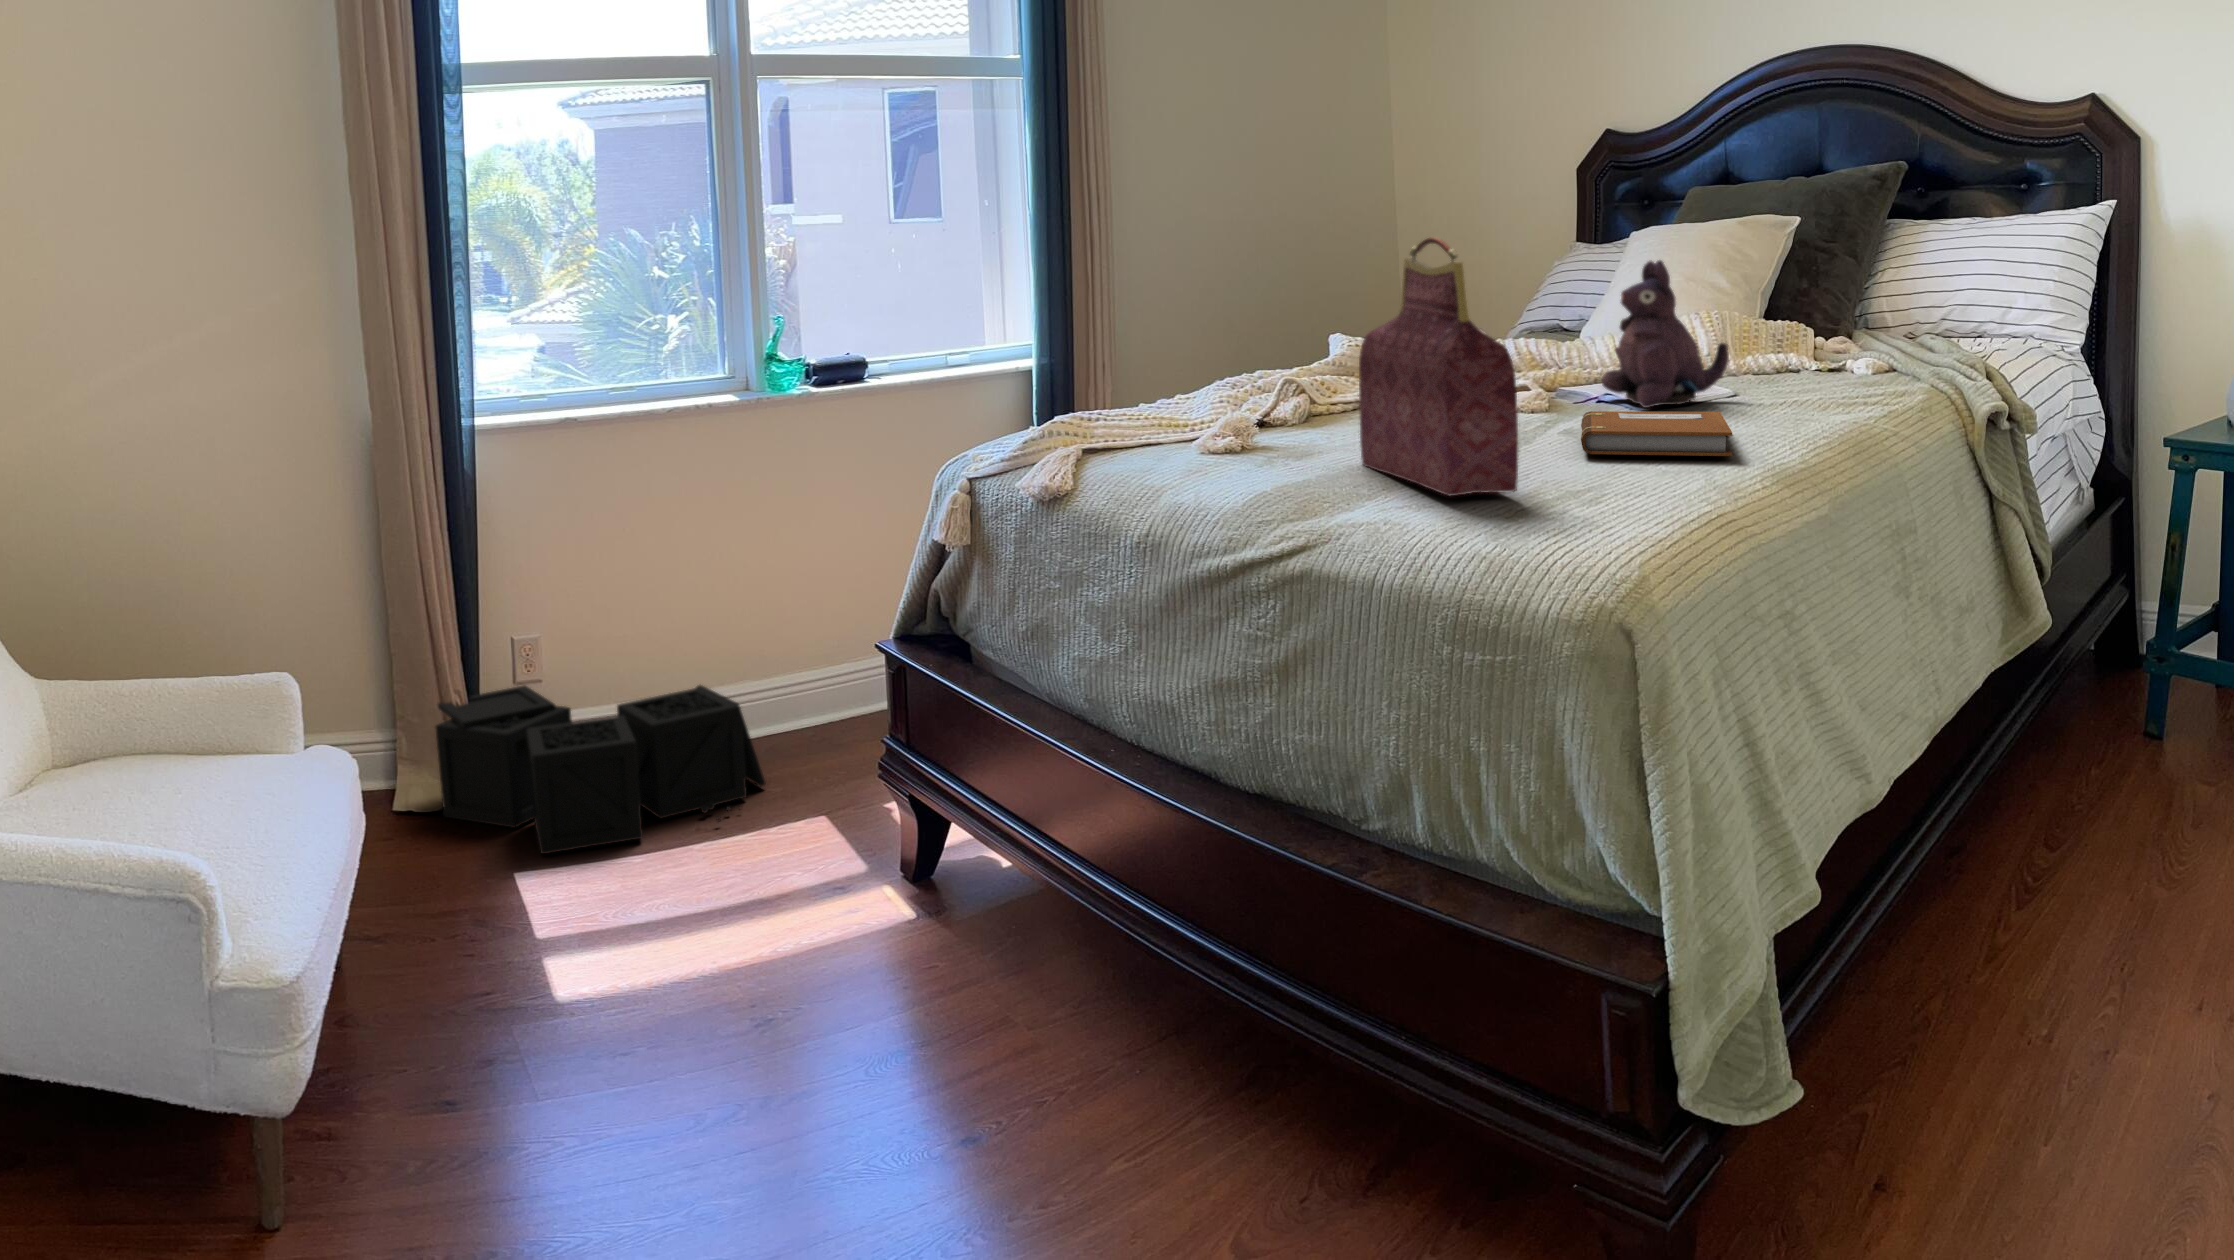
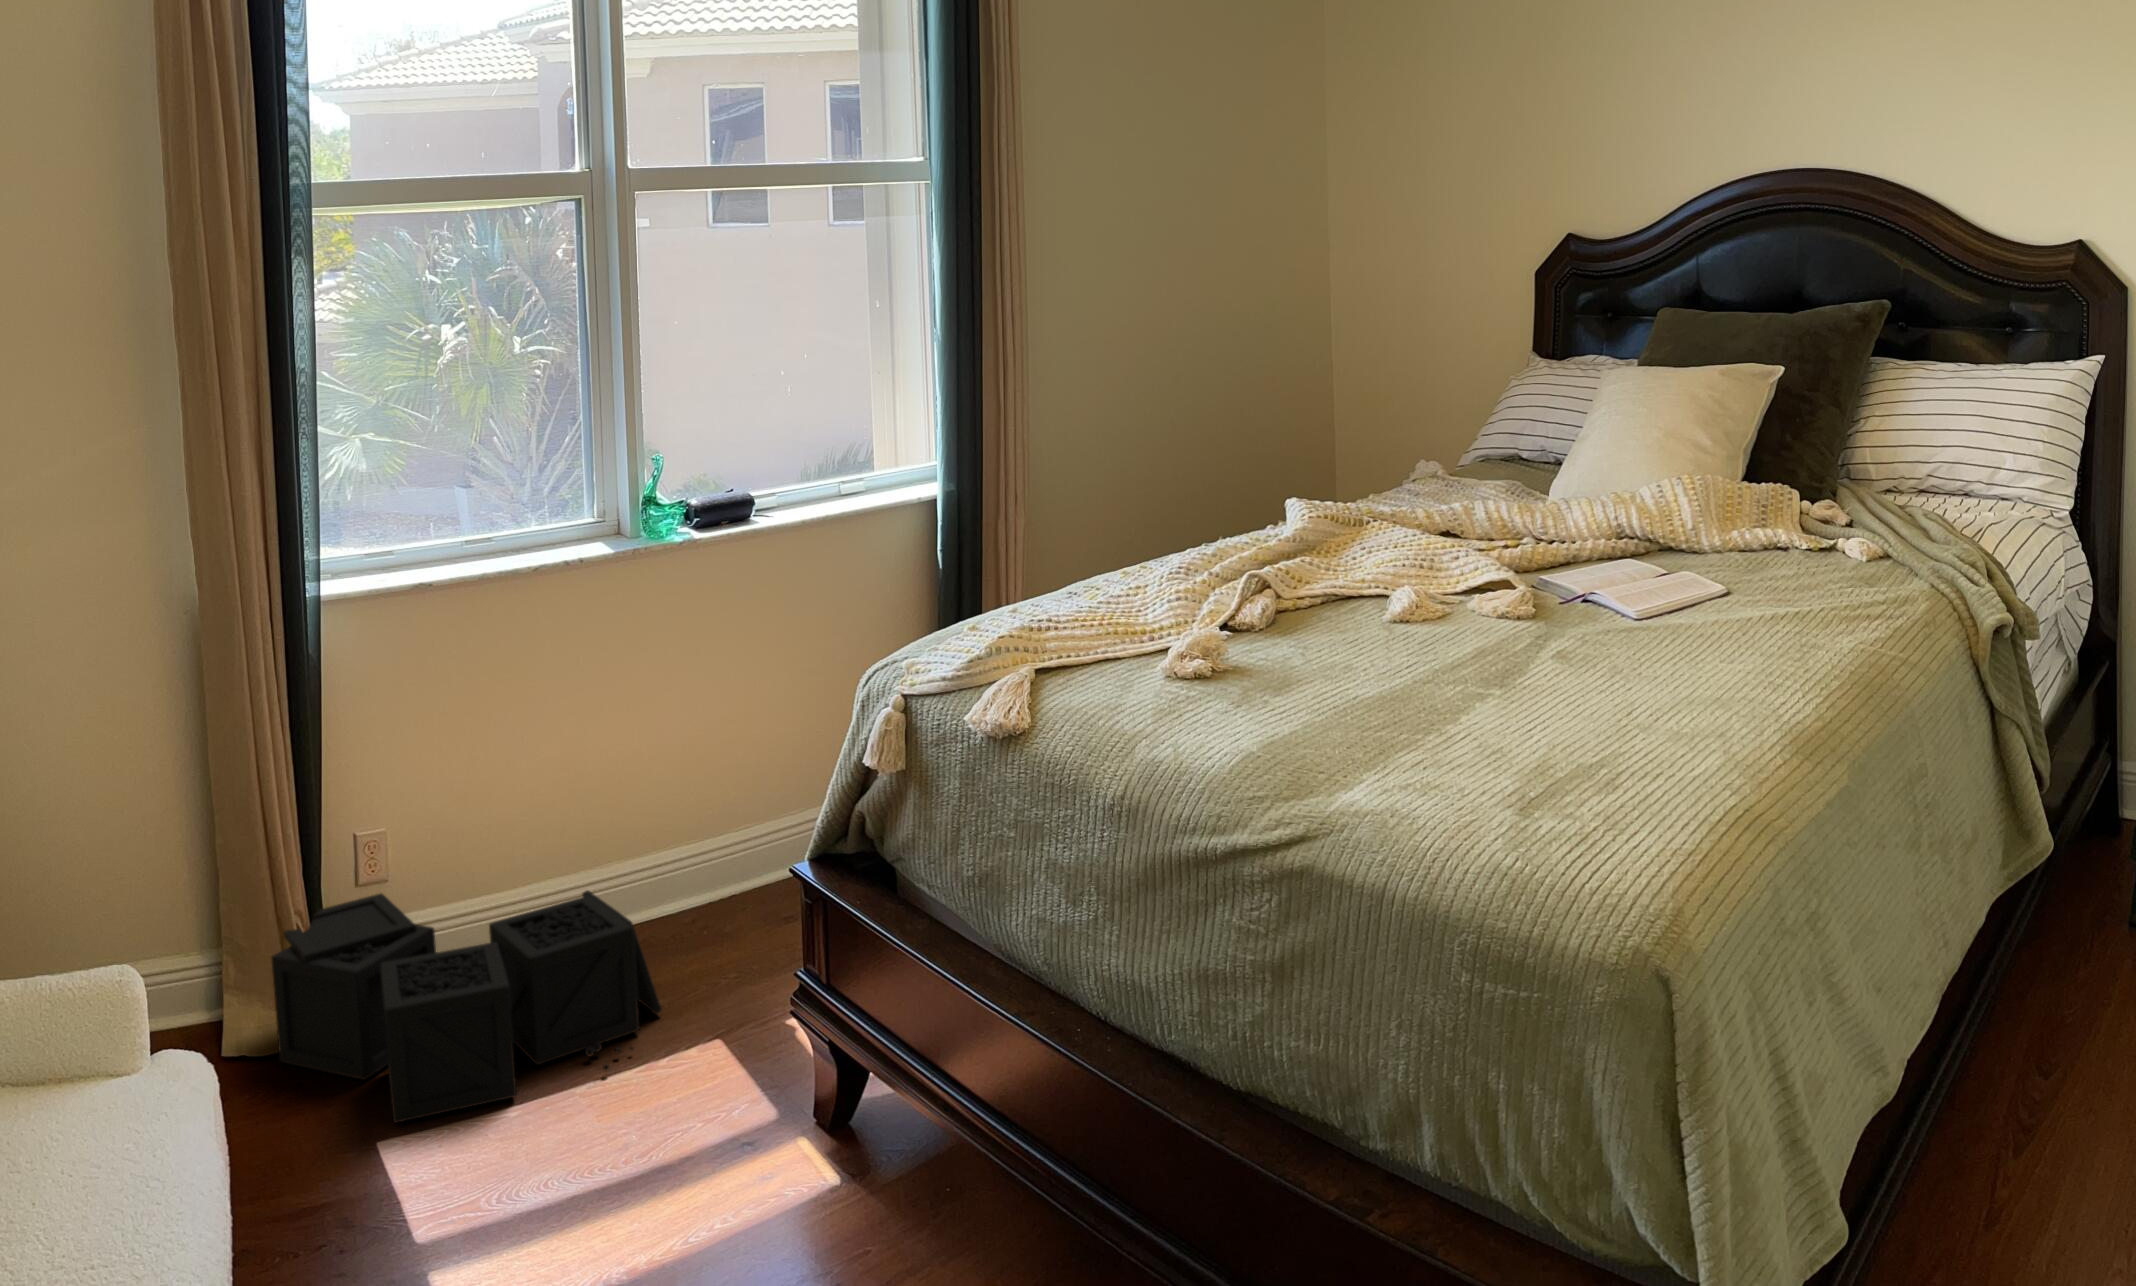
handbag: present [1359,237,1518,496] -> none [1344,468,1527,776]
plush toy: present [1601,260,1729,408] -> none [1591,447,1727,615]
notebook: present [1581,411,1732,456] -> none [1579,630,1749,708]

